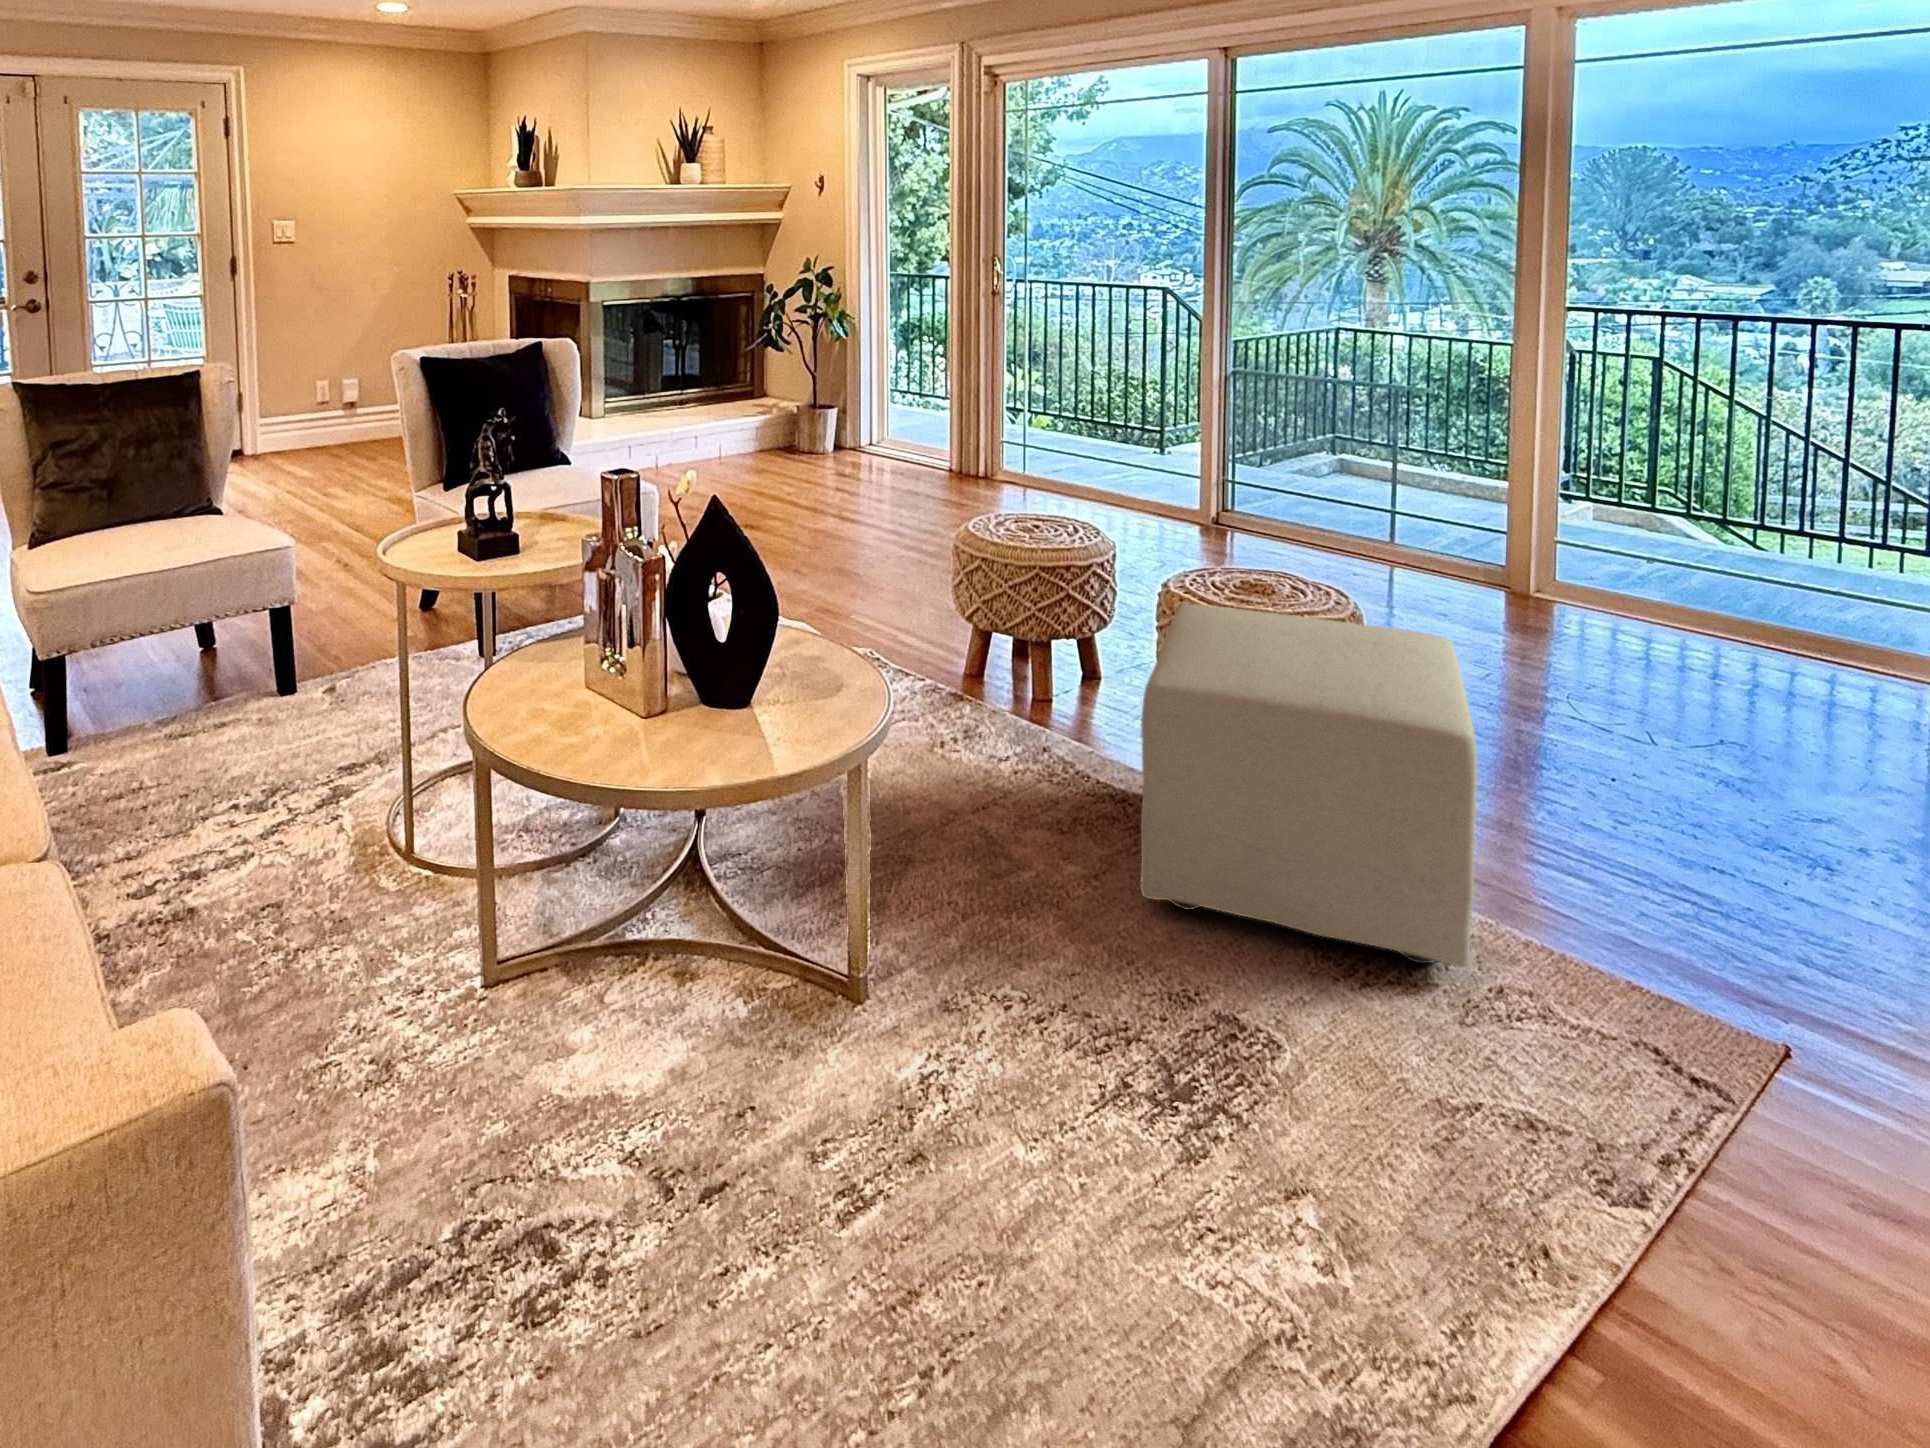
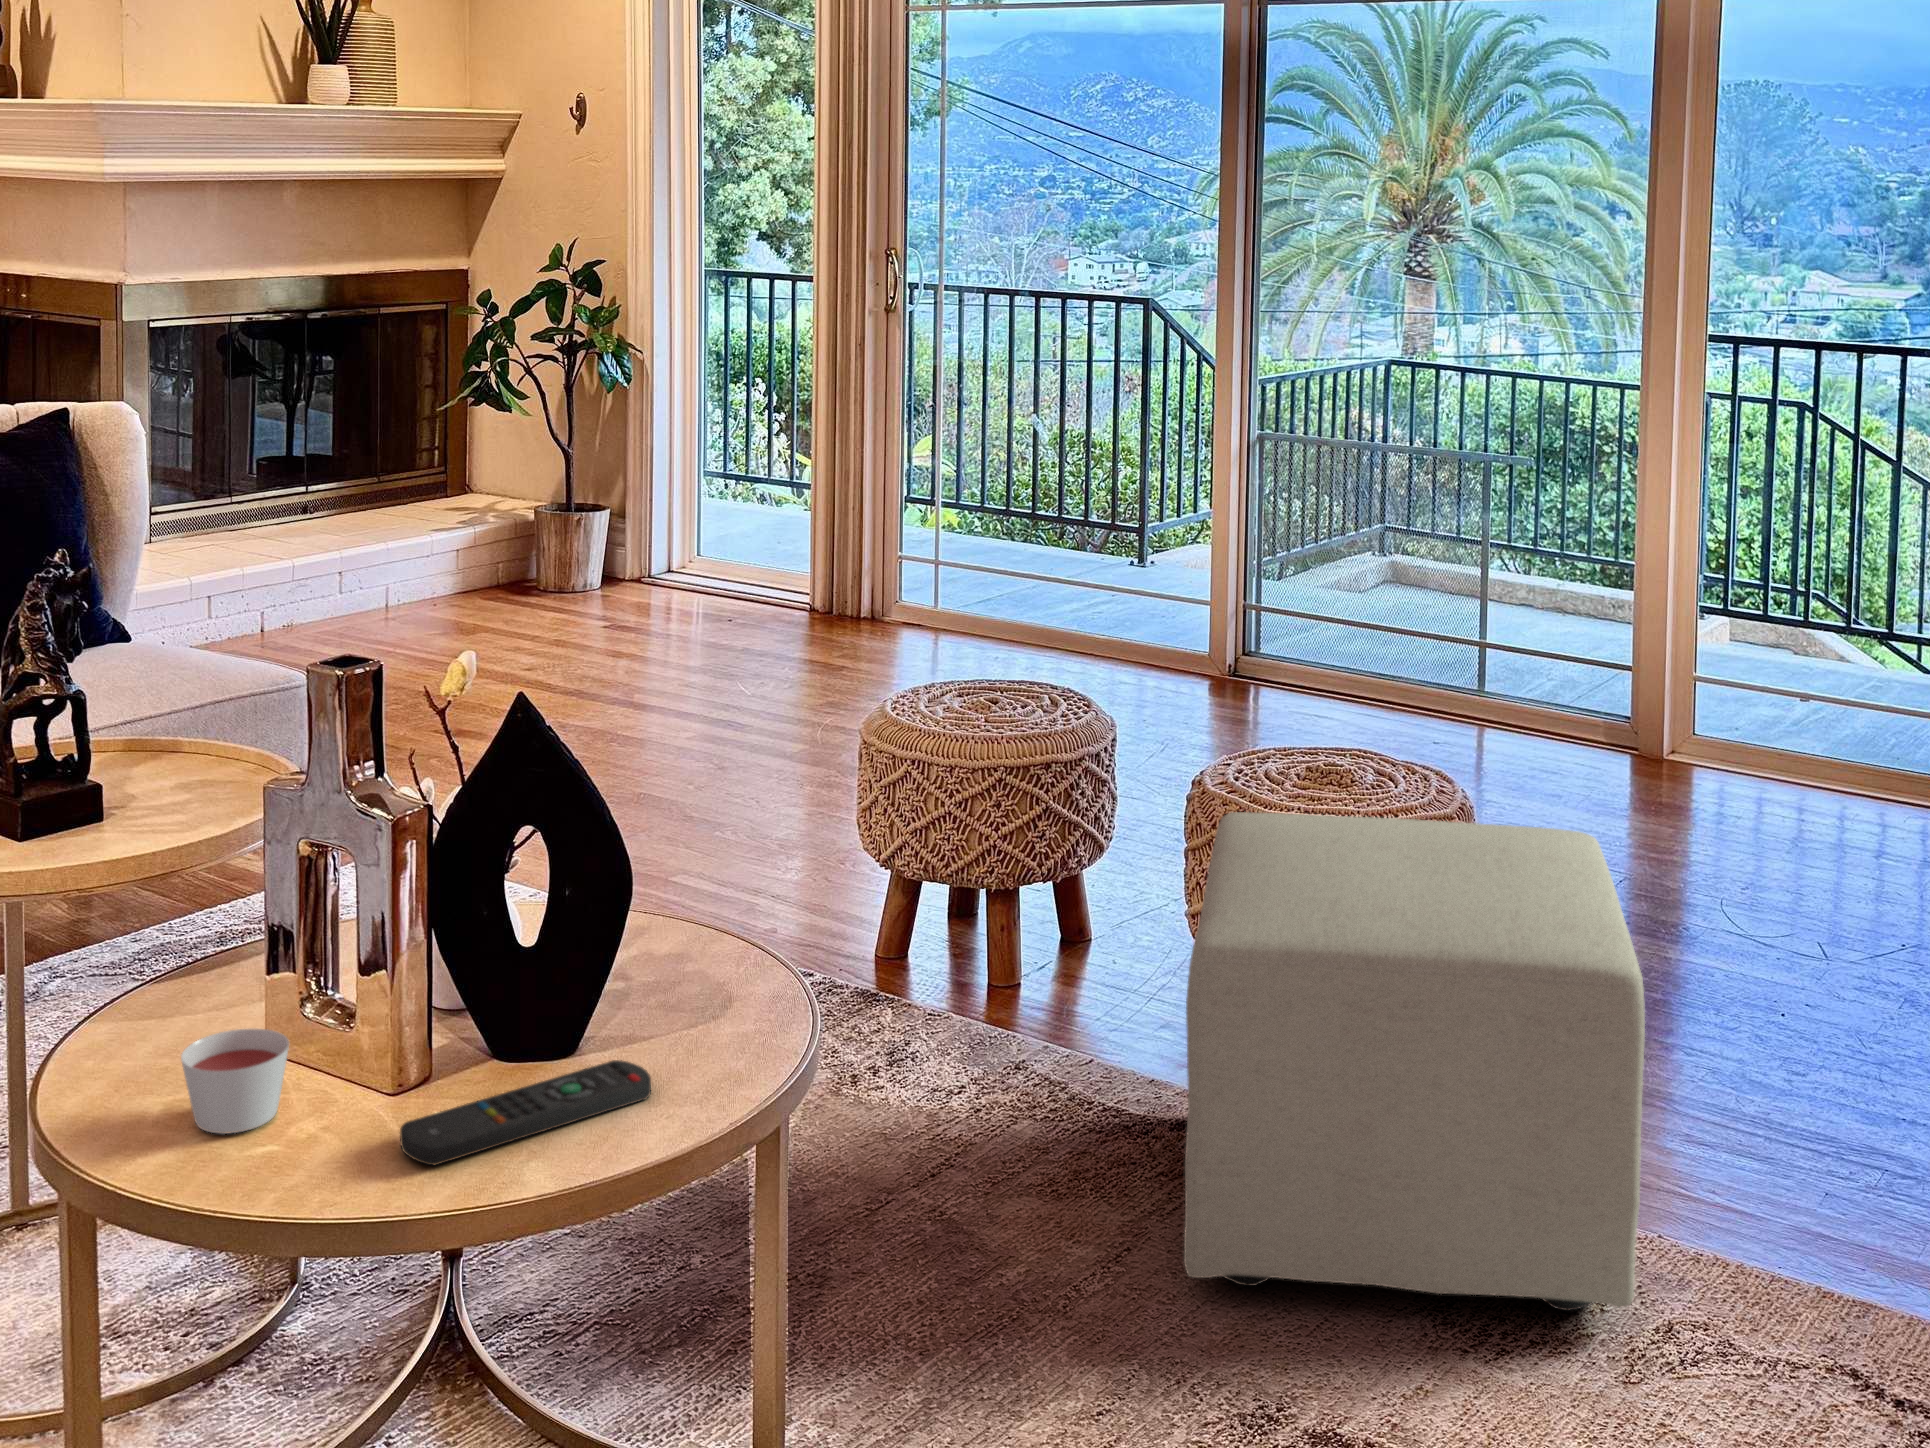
candle: none [532,671,589,728] -> present [181,1029,289,1134]
remote control: none [642,712,786,759] -> present [400,1060,651,1165]

